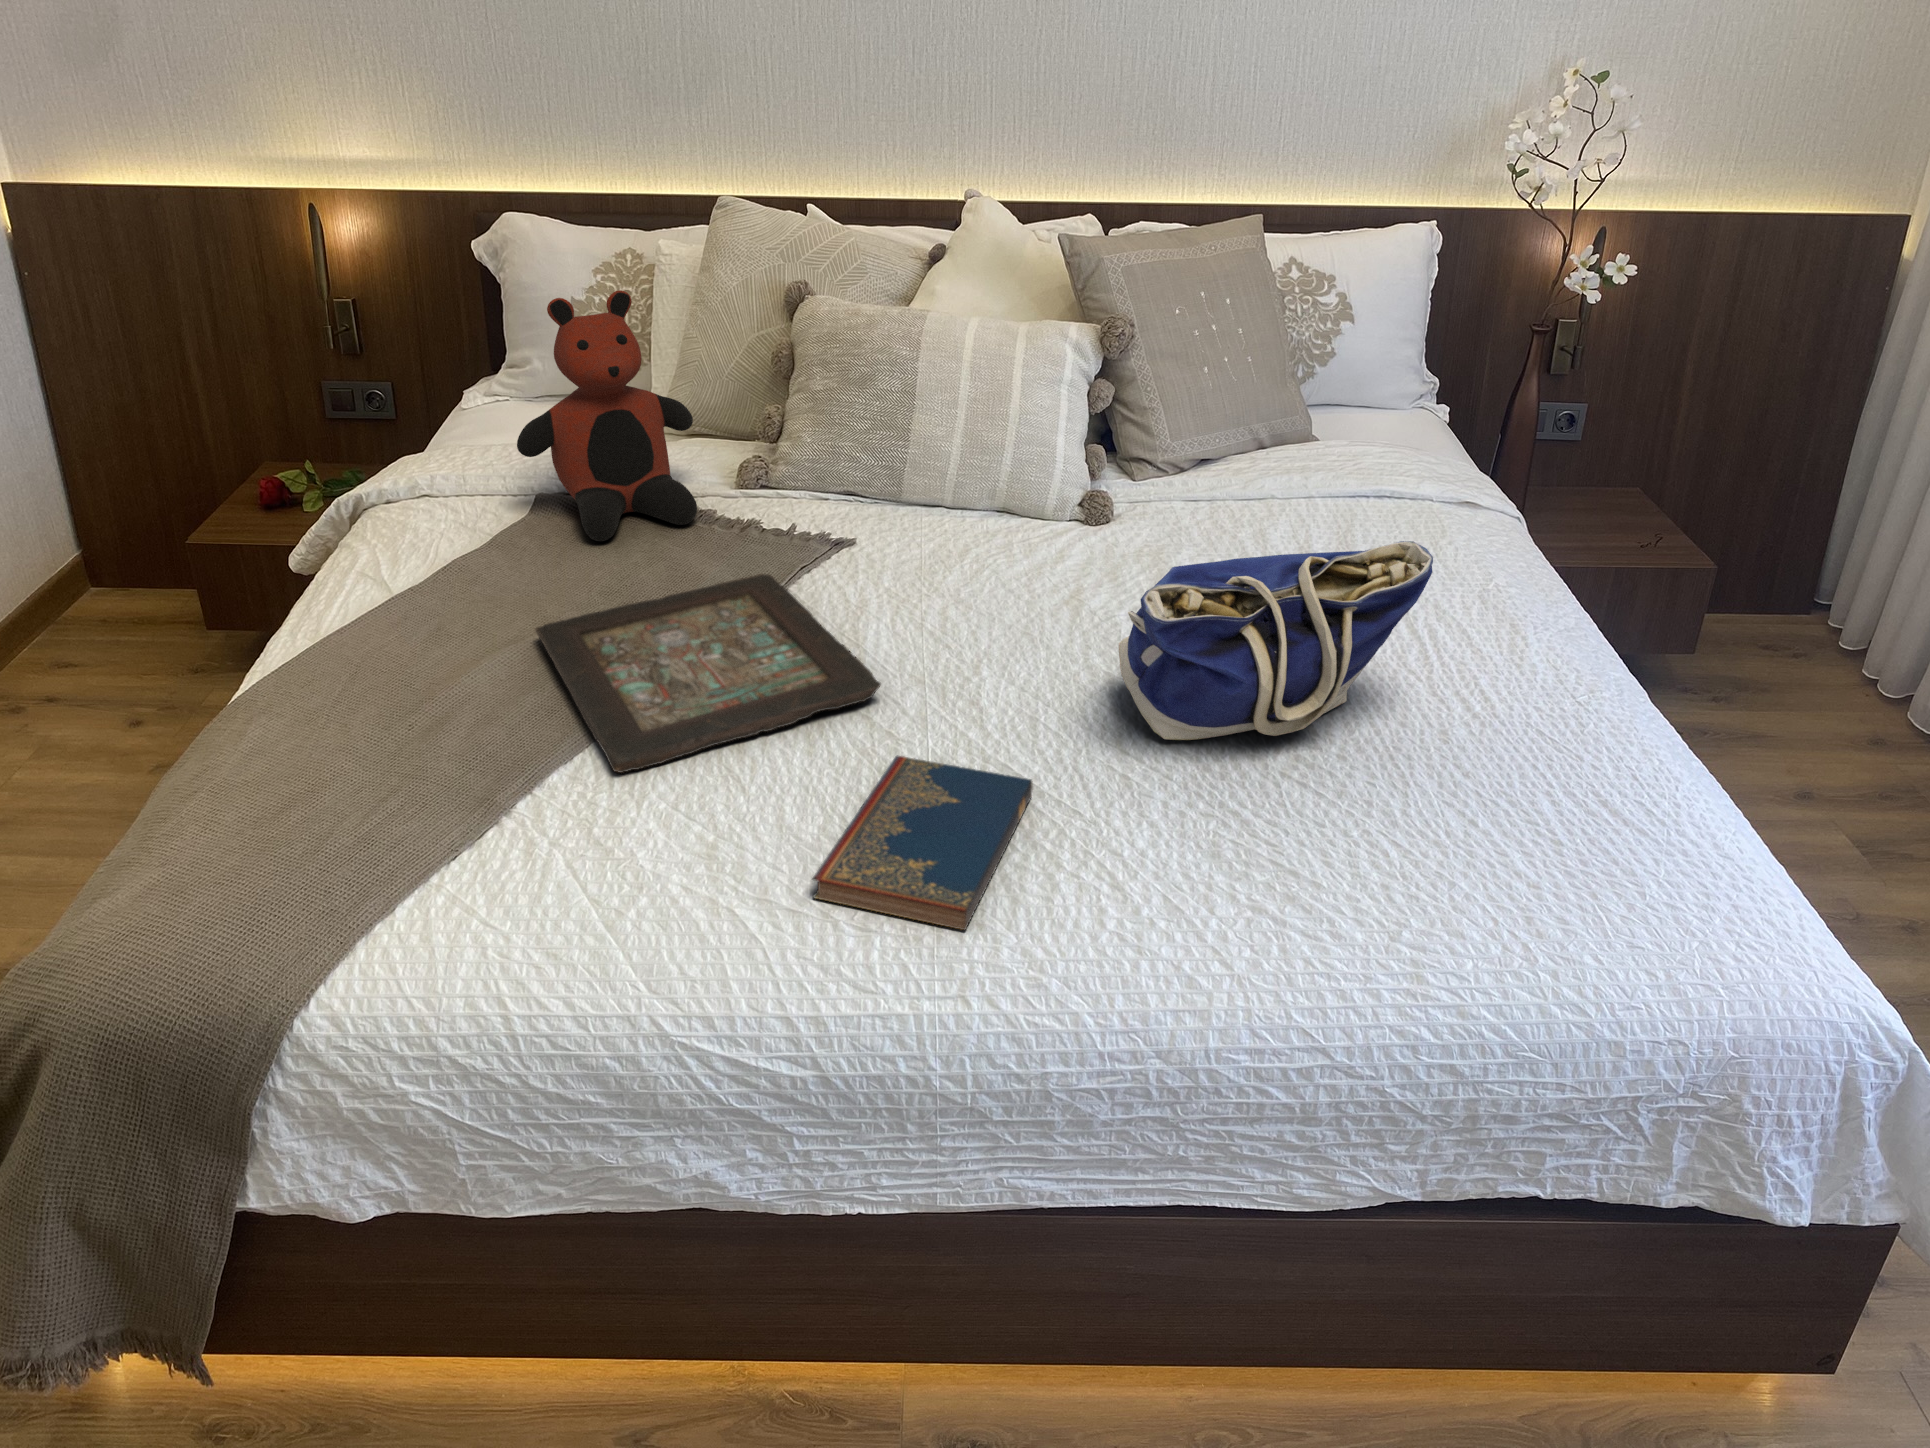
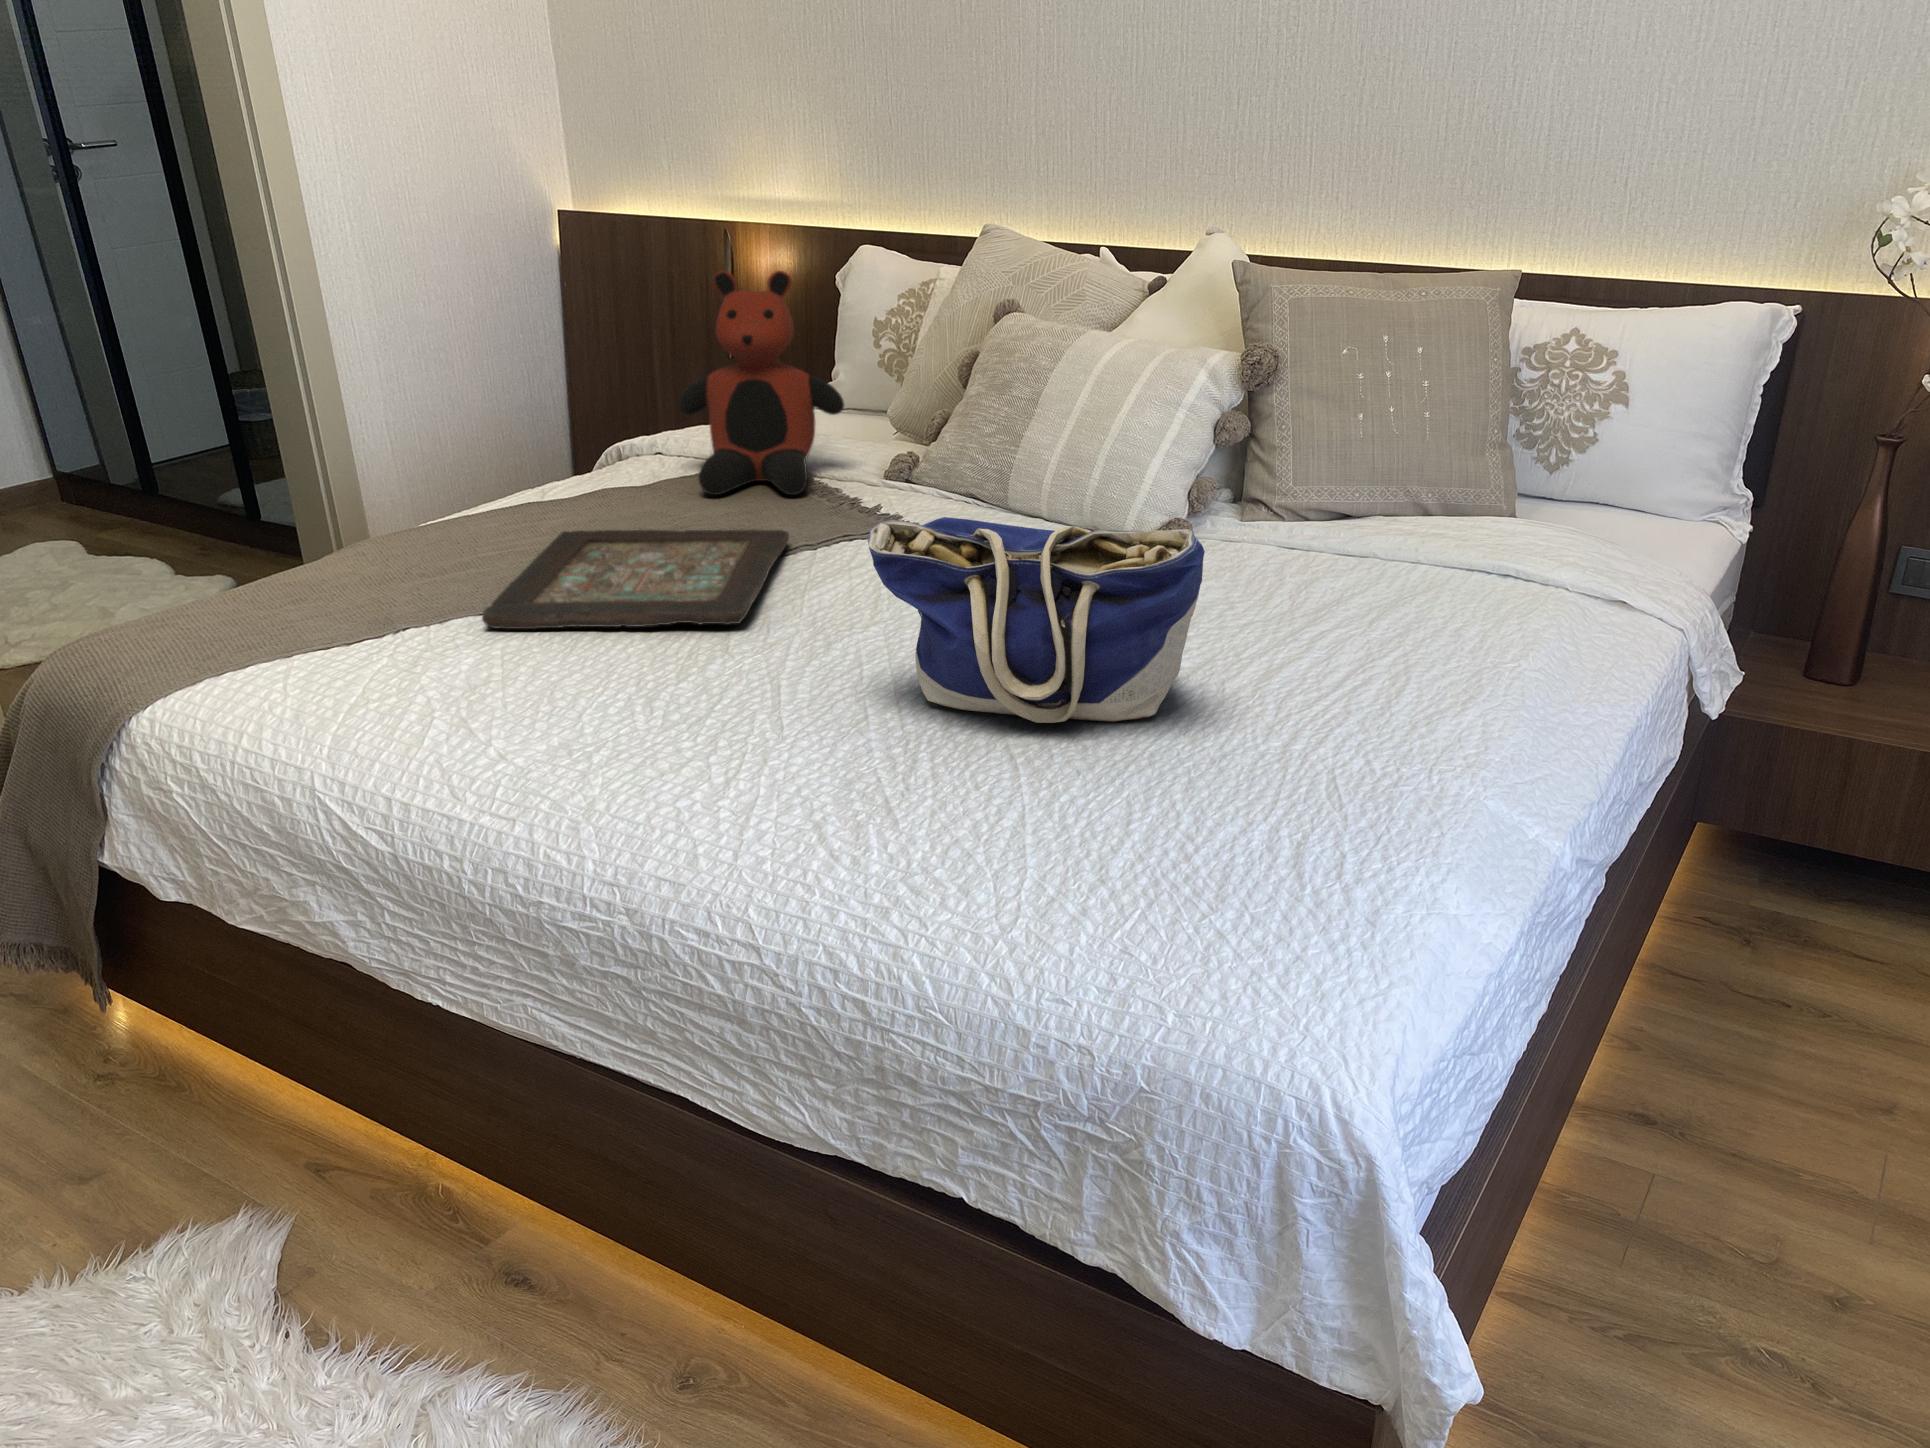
hardcover book: present [812,755,1033,930] -> none [489,655,756,773]

